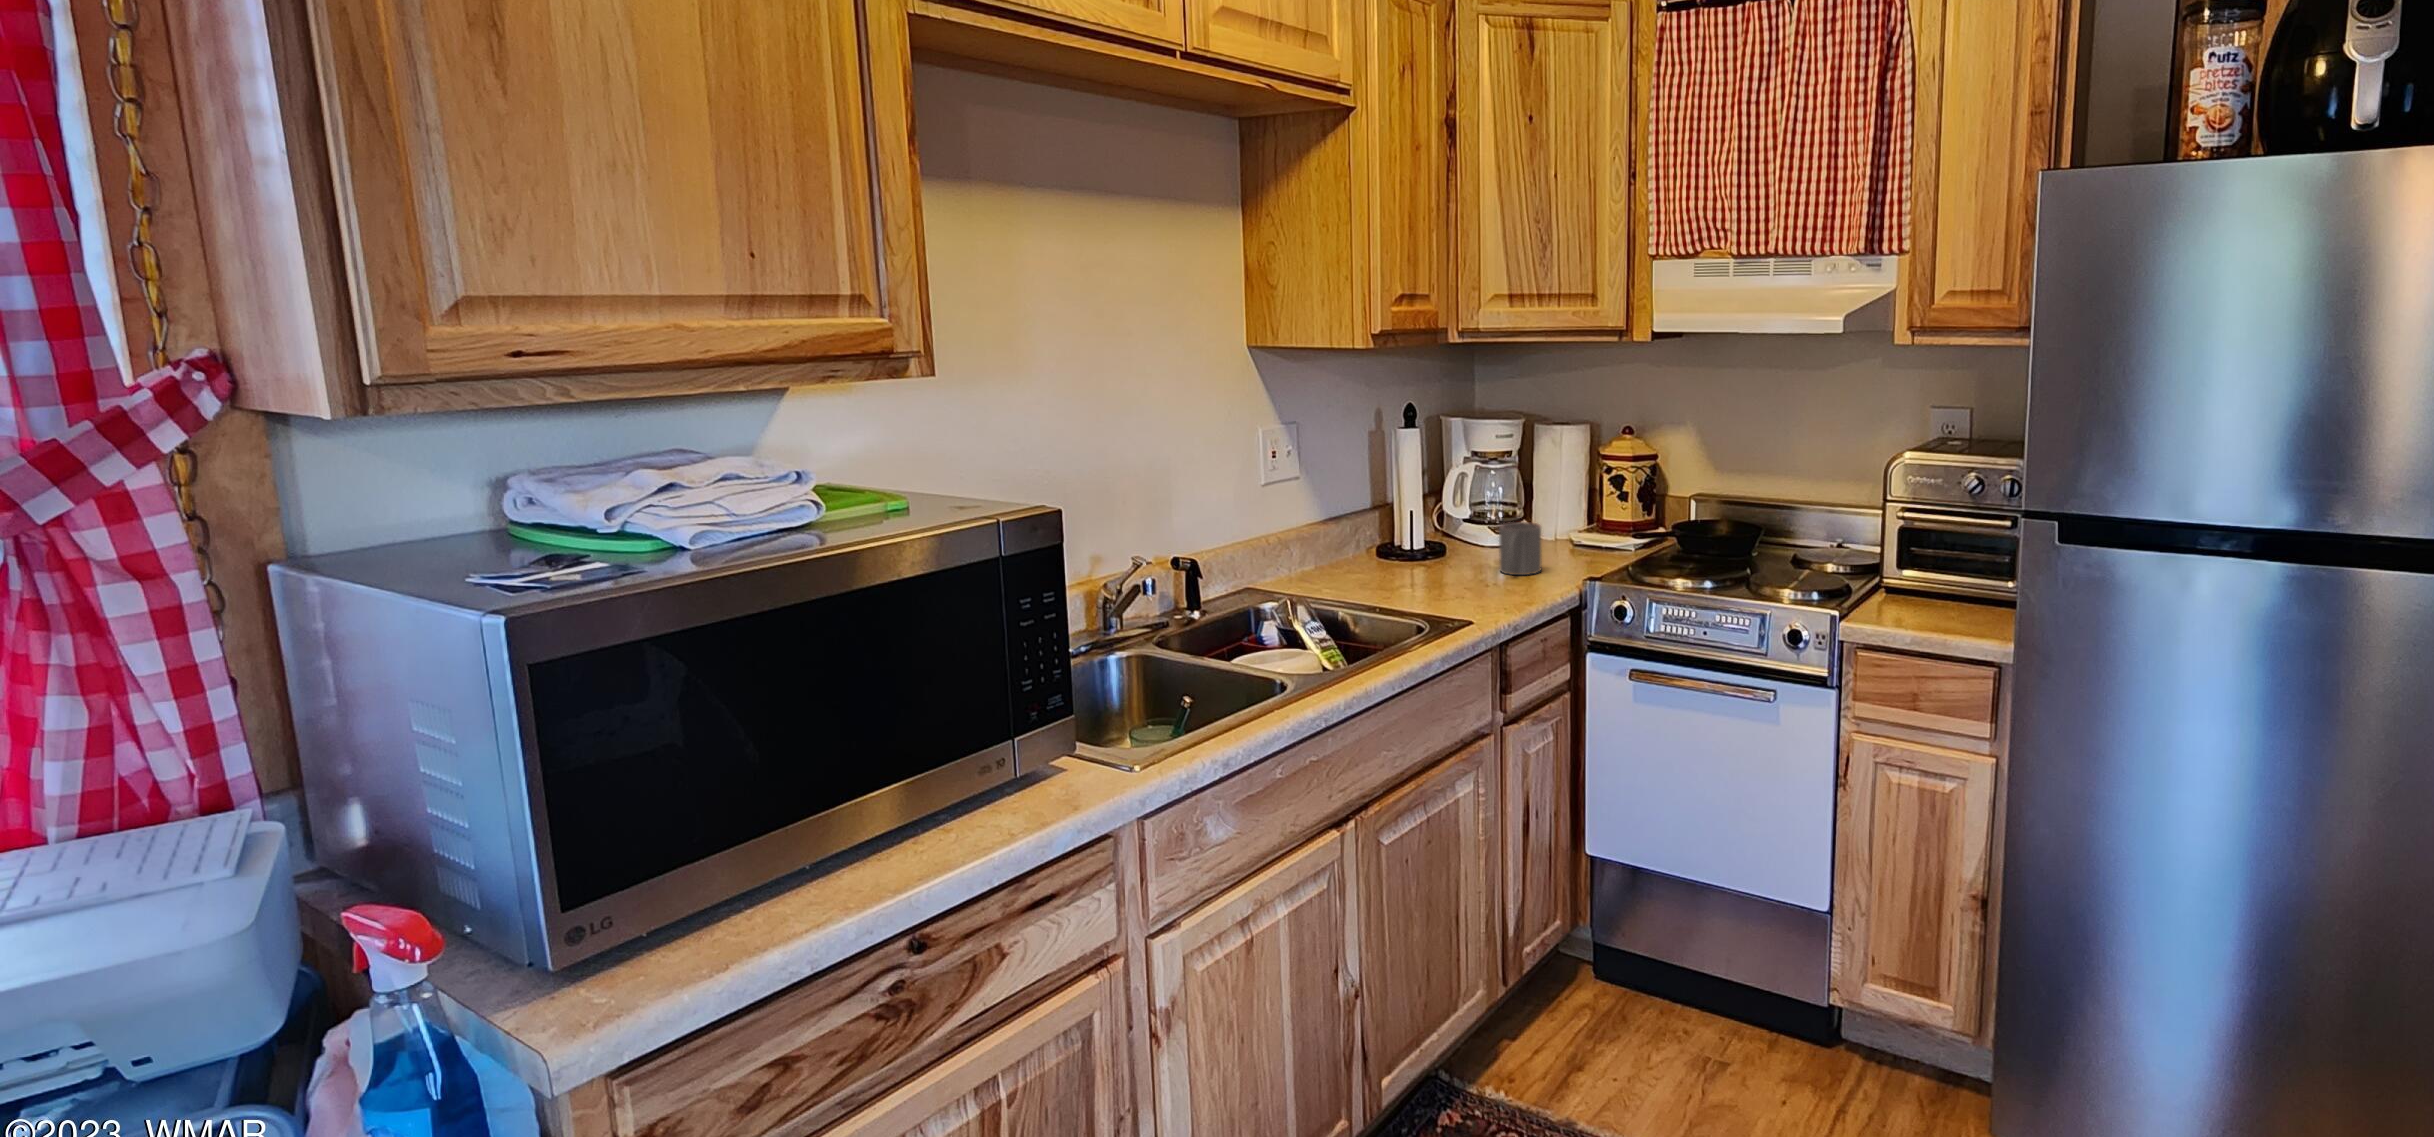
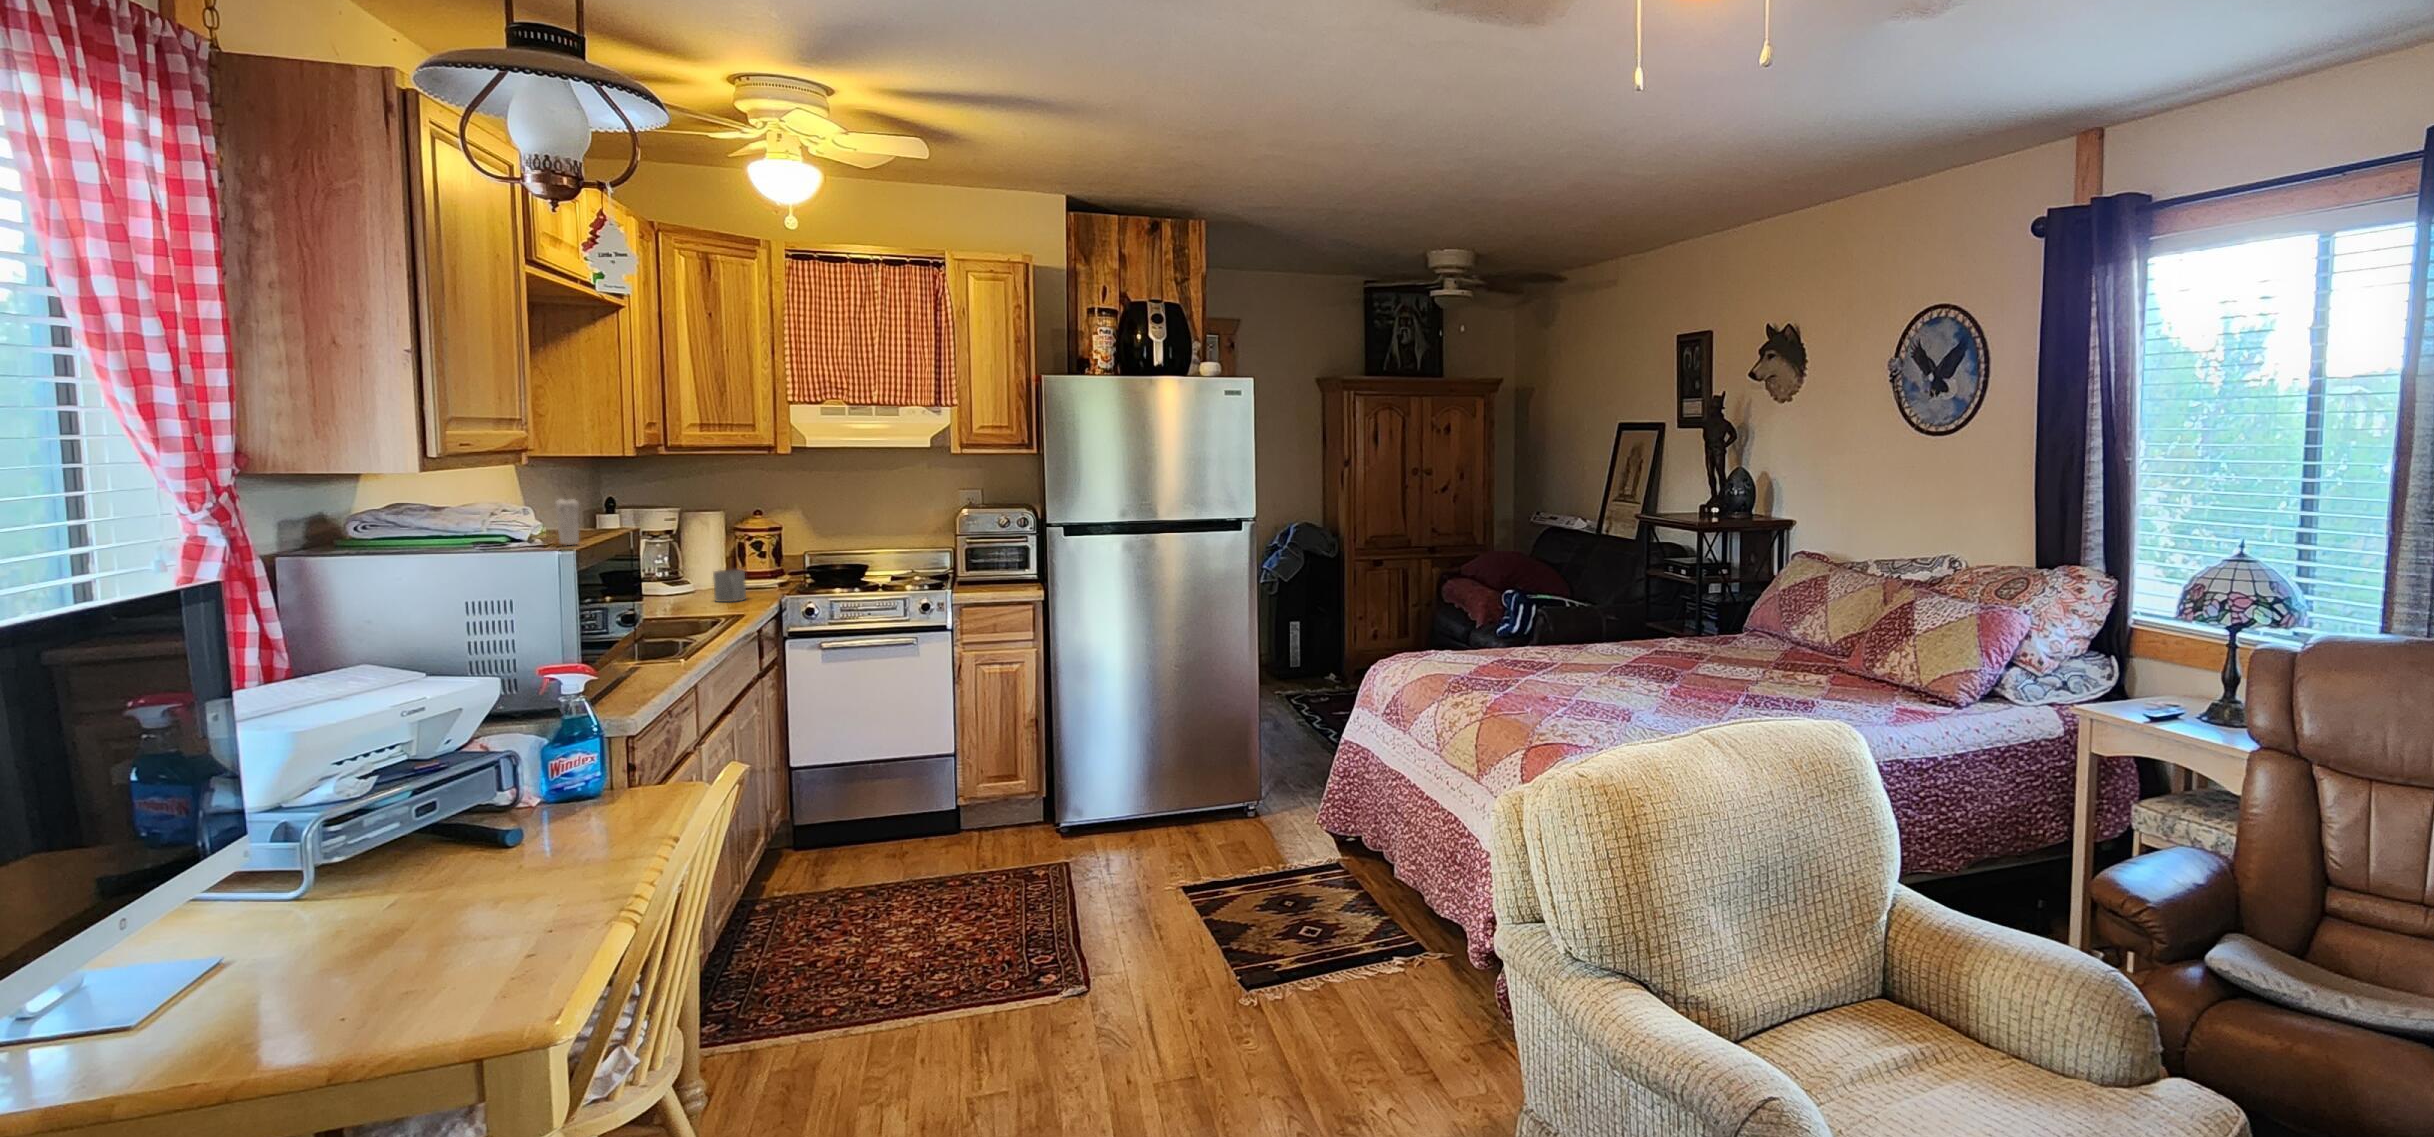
candle: none [885,407,929,512] -> present [555,499,579,545]

